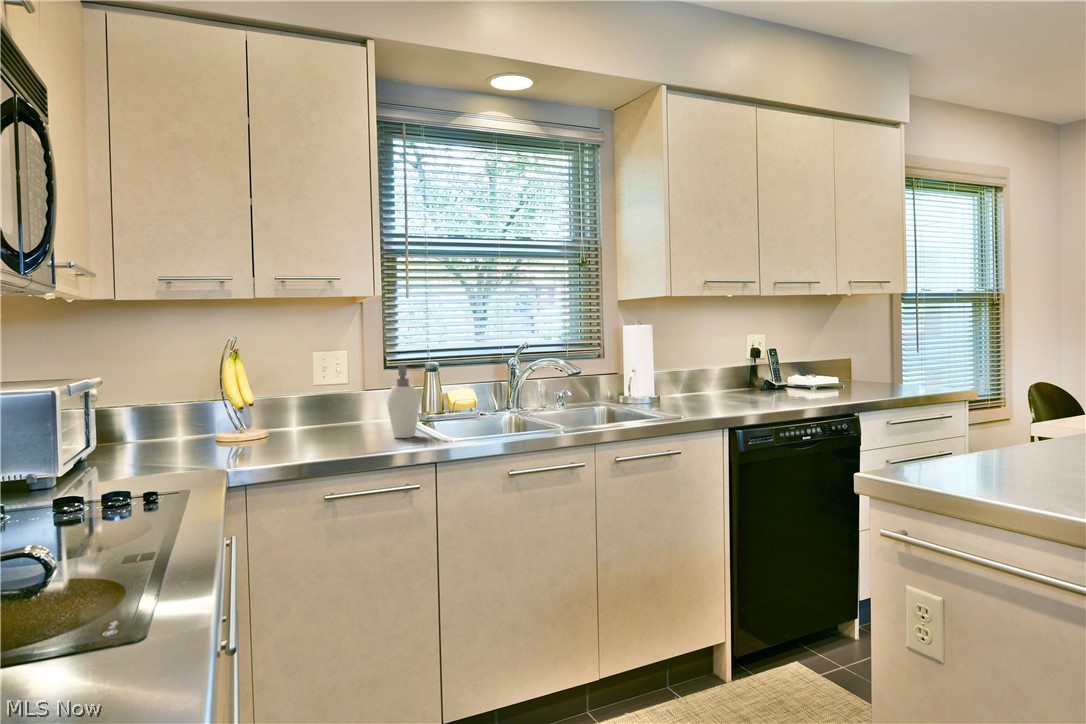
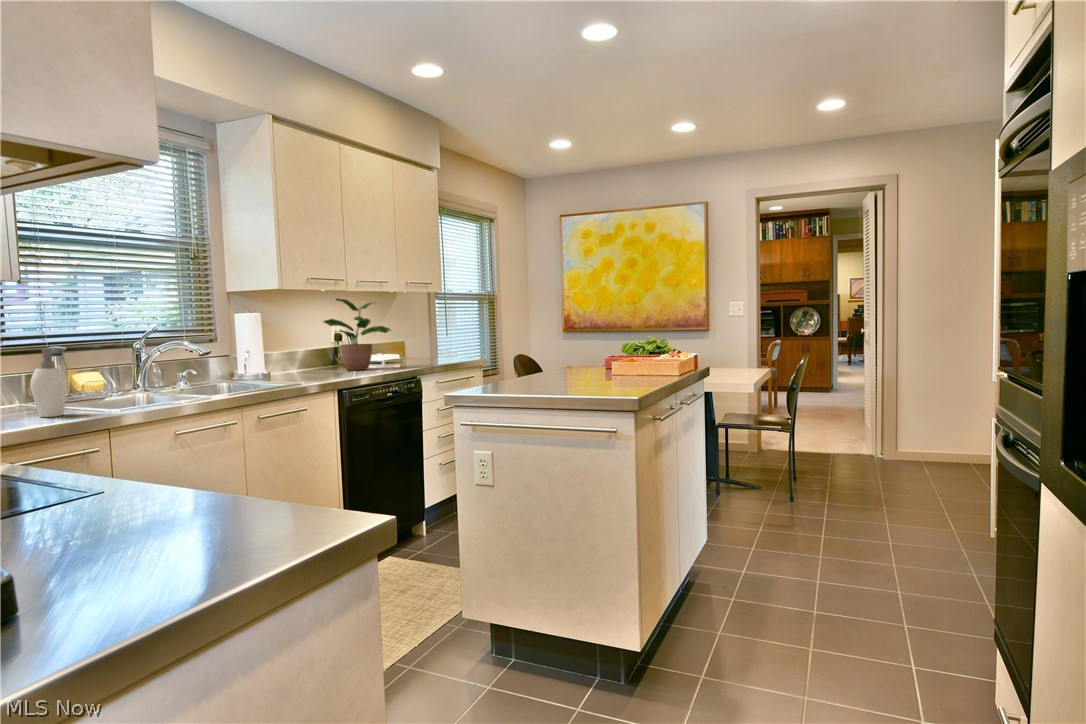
potted plant: none [733,304,820,398] -> present [324,298,390,371]

